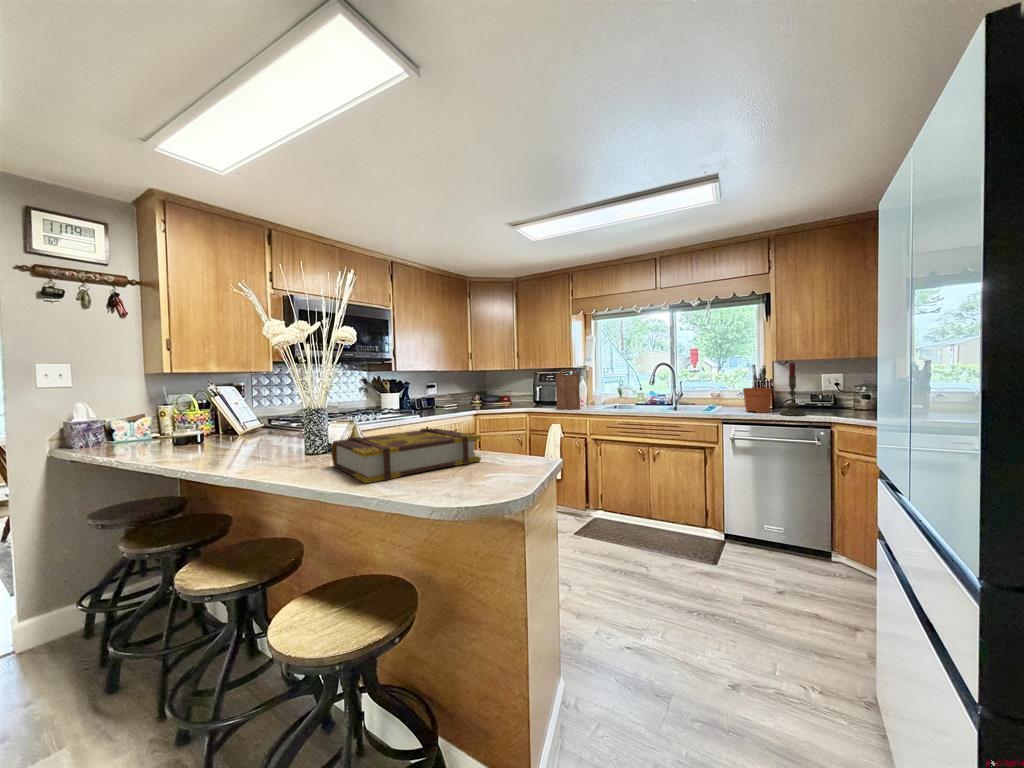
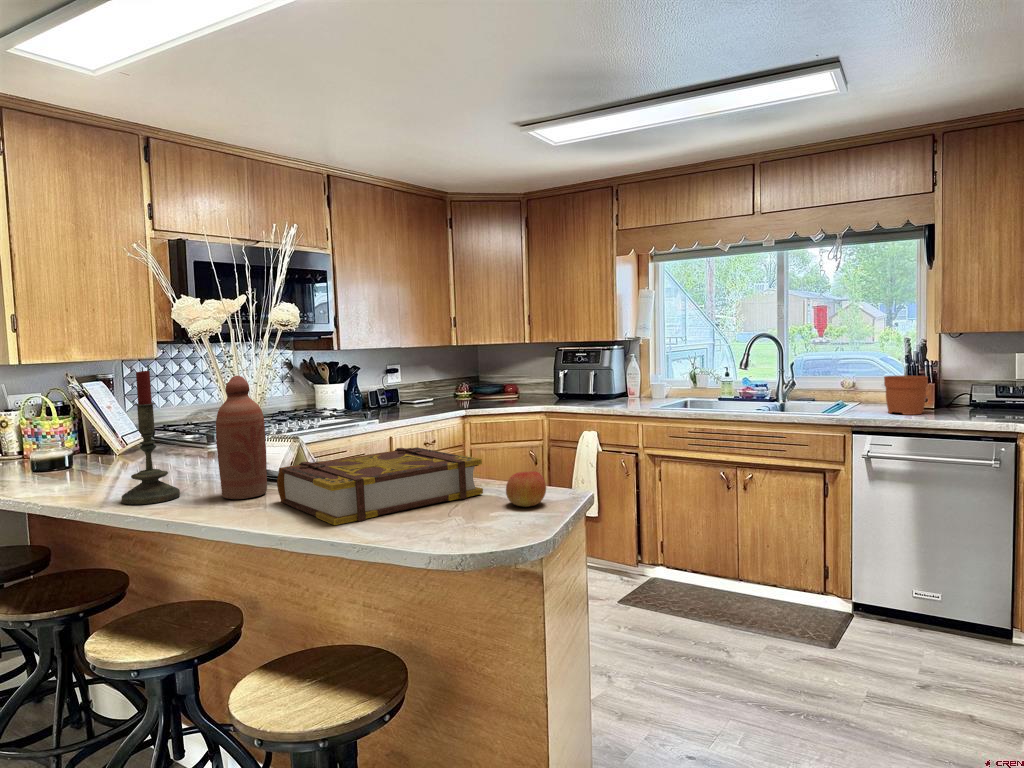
candle: present [780,362,806,416] -> present [122,367,180,505]
cutting board: present [556,369,580,409] -> none [592,345,630,409]
bottle: none [290,375,327,464] -> present [216,376,267,499]
apple: none [497,444,526,470] -> present [506,471,546,507]

